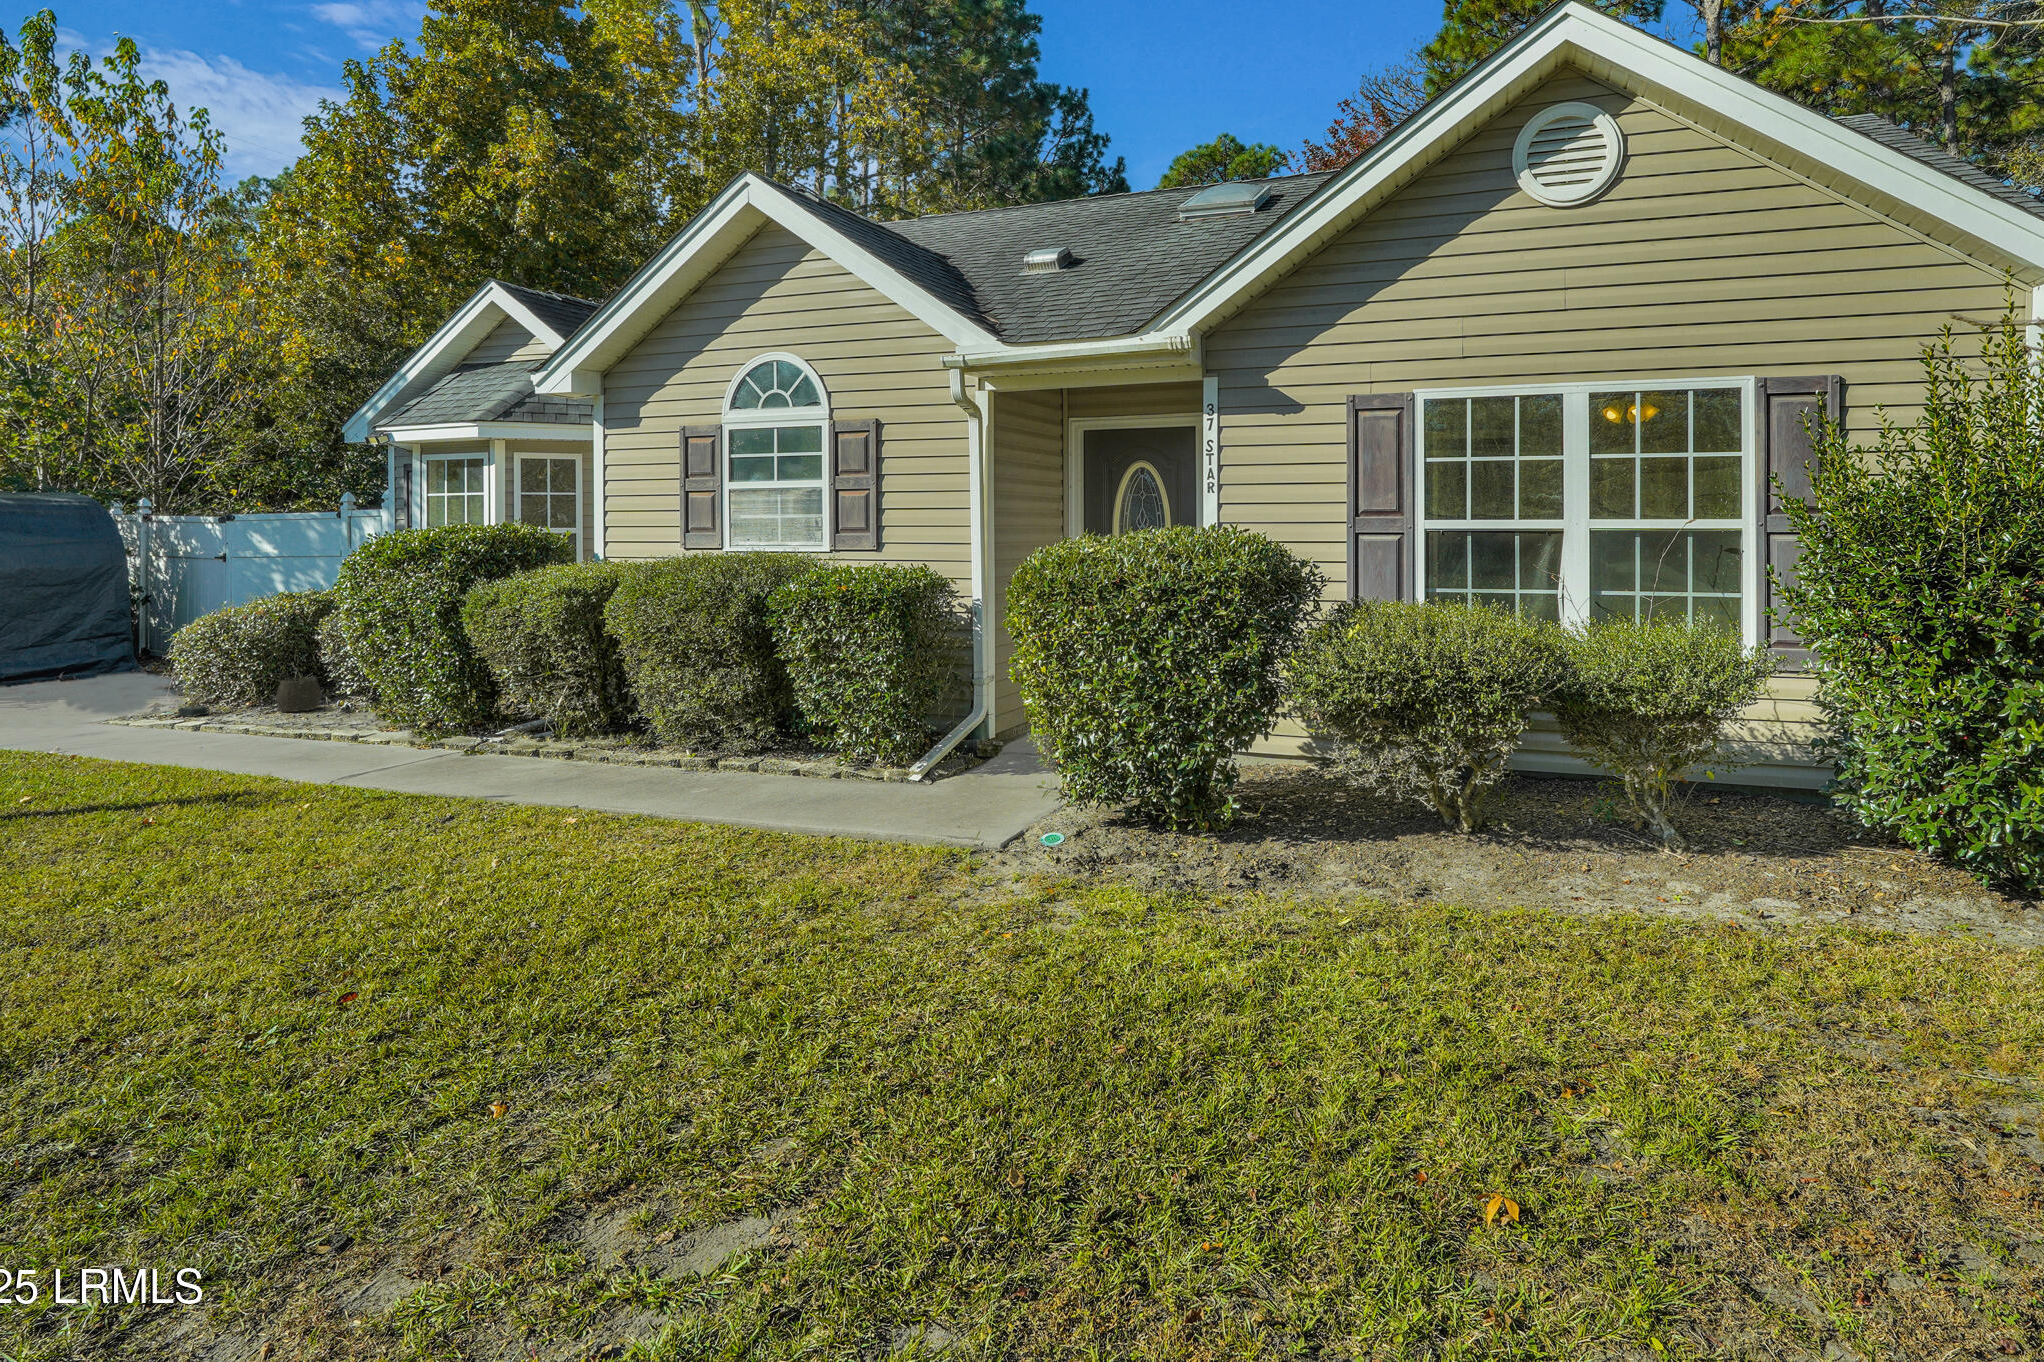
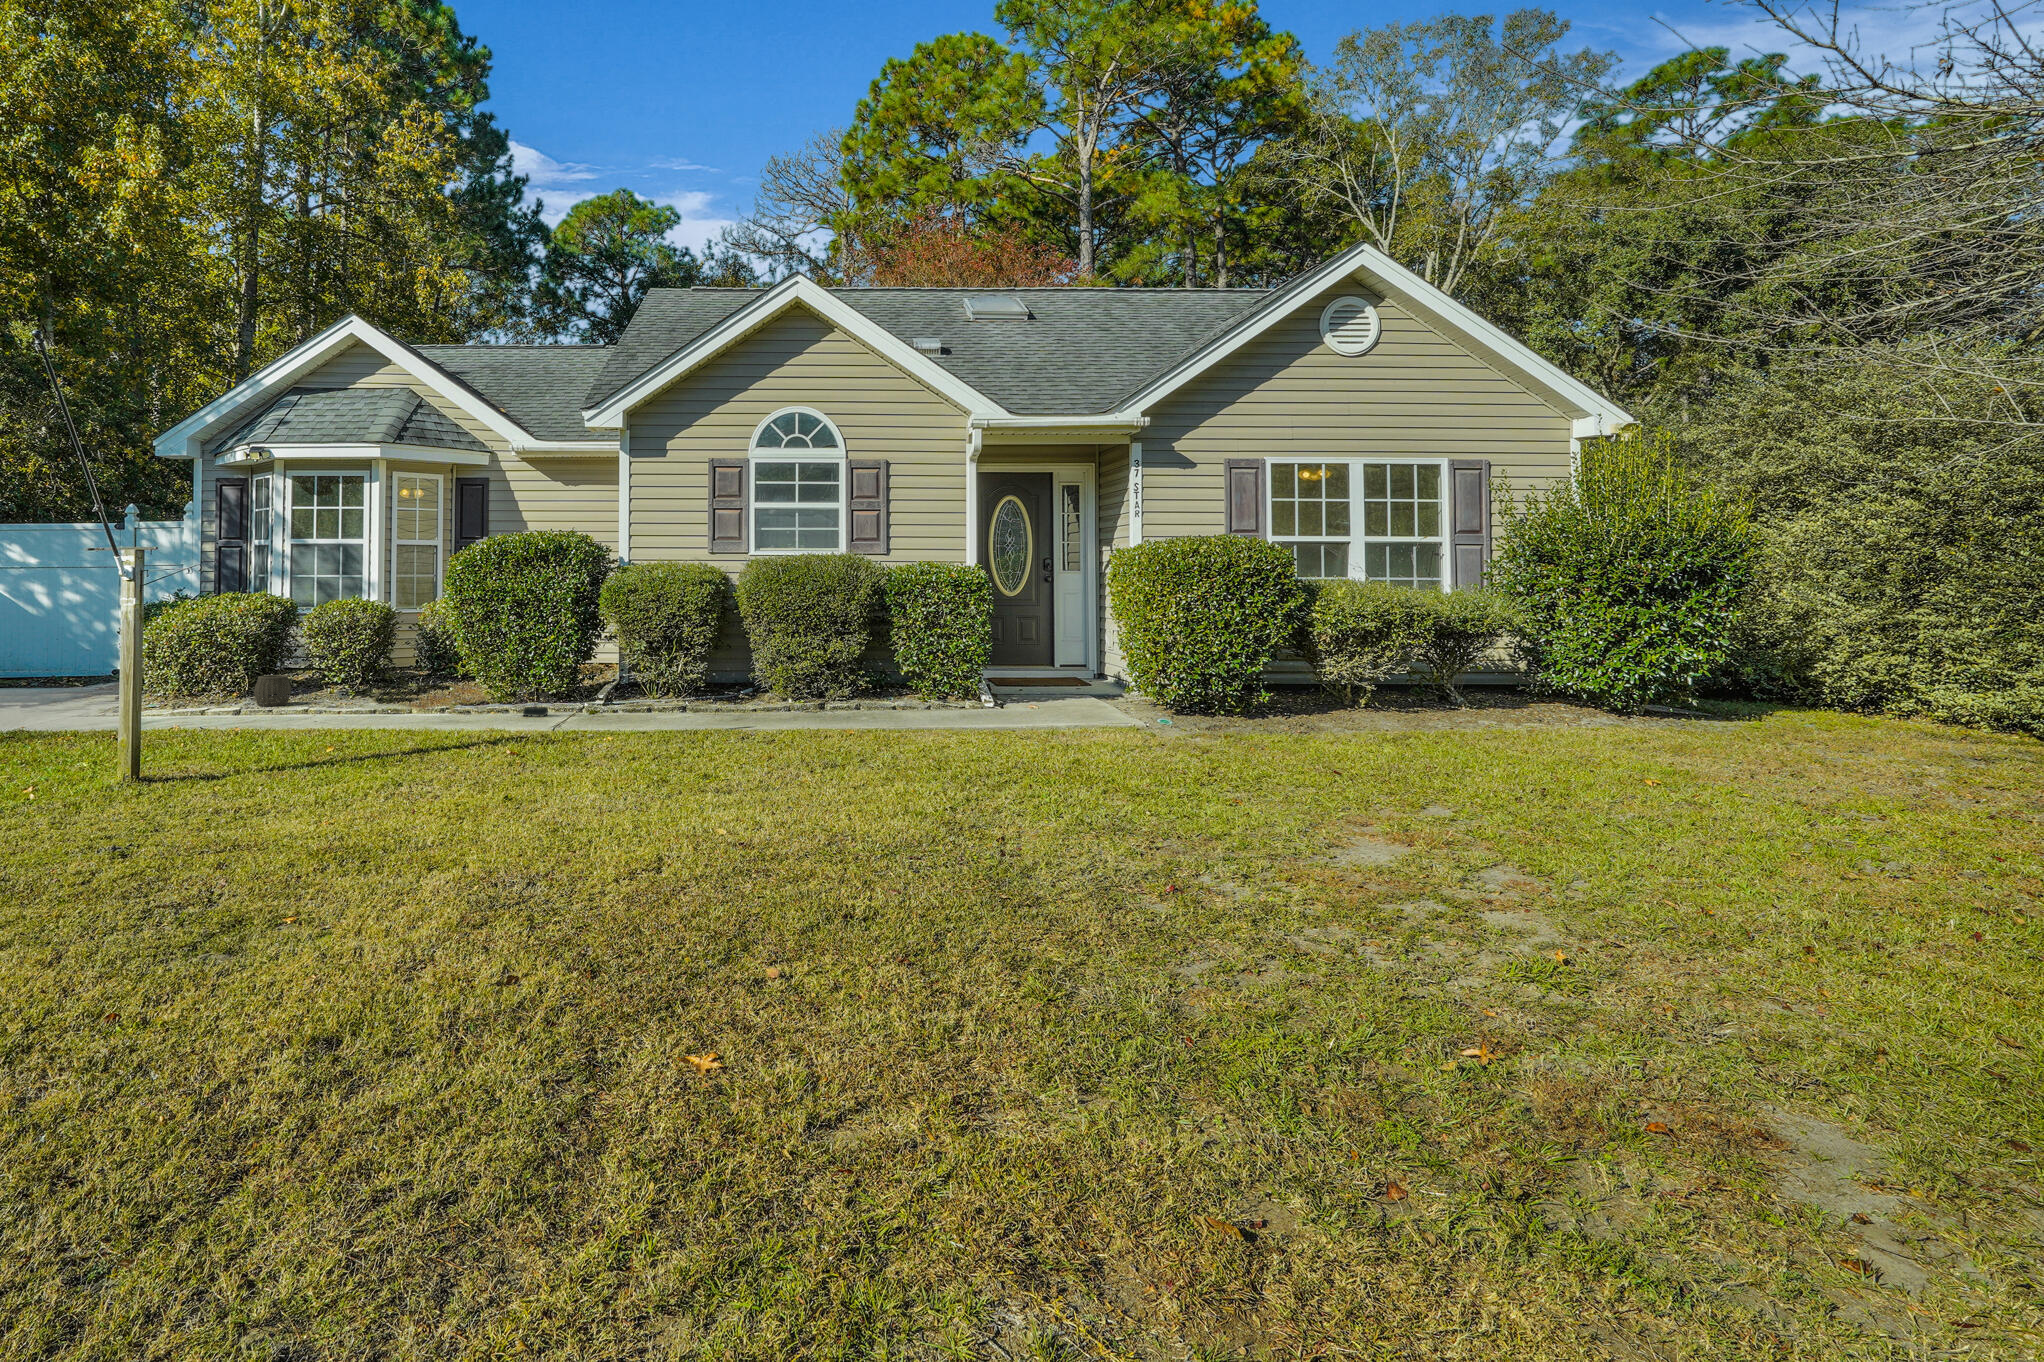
decorative plant: present [169,685,209,717] -> present [517,686,551,717]

